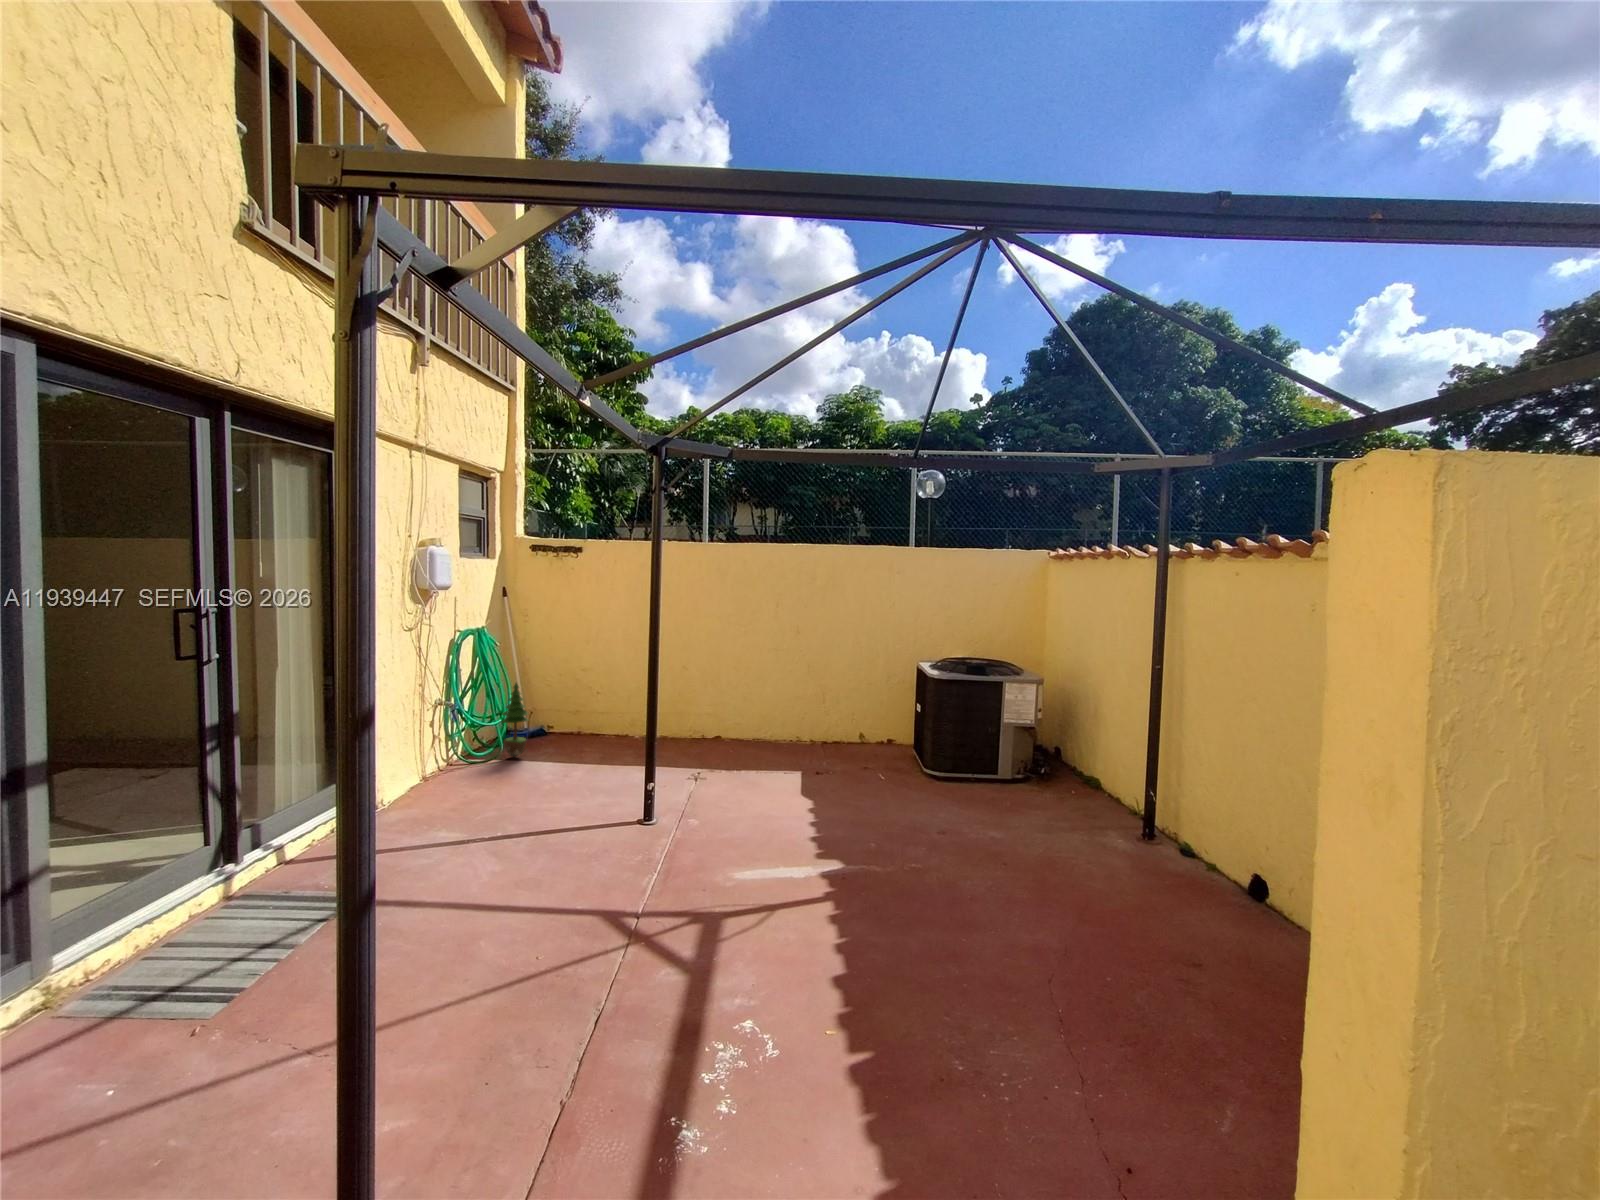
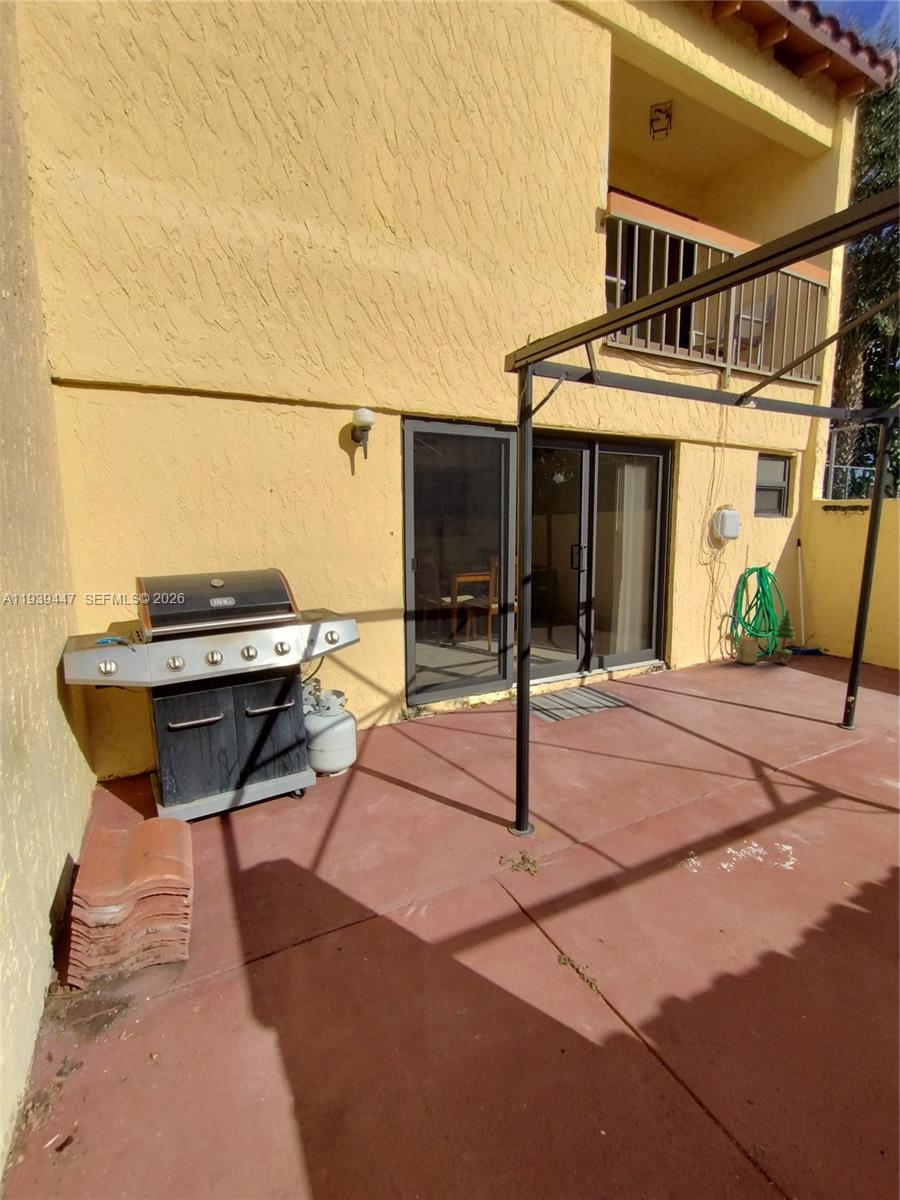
watering can: none [444,717,487,772] -> present [725,633,759,665]

